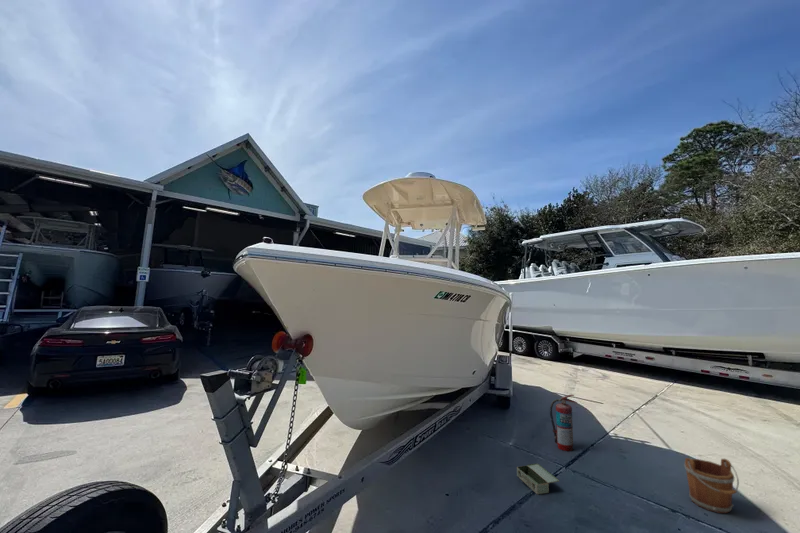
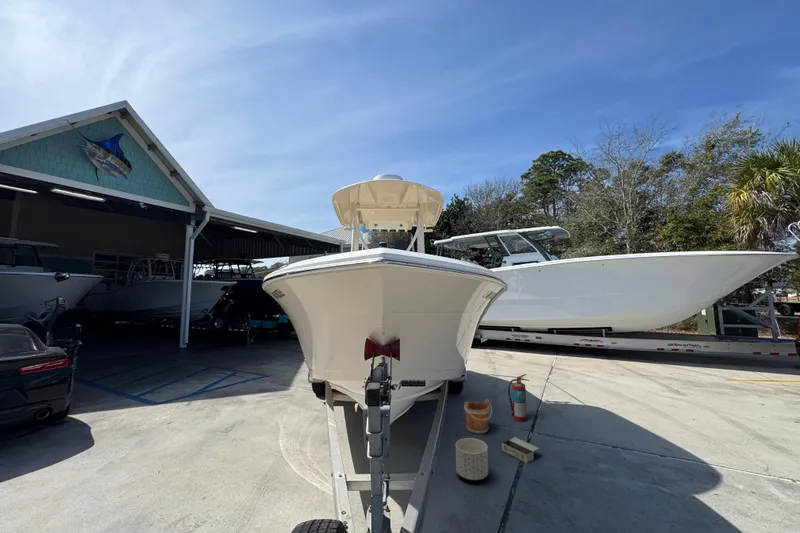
planter: none [446,452,481,498] -> present [456,438,488,480]
bucket: present [685,458,739,513] -> present [464,399,490,434]

